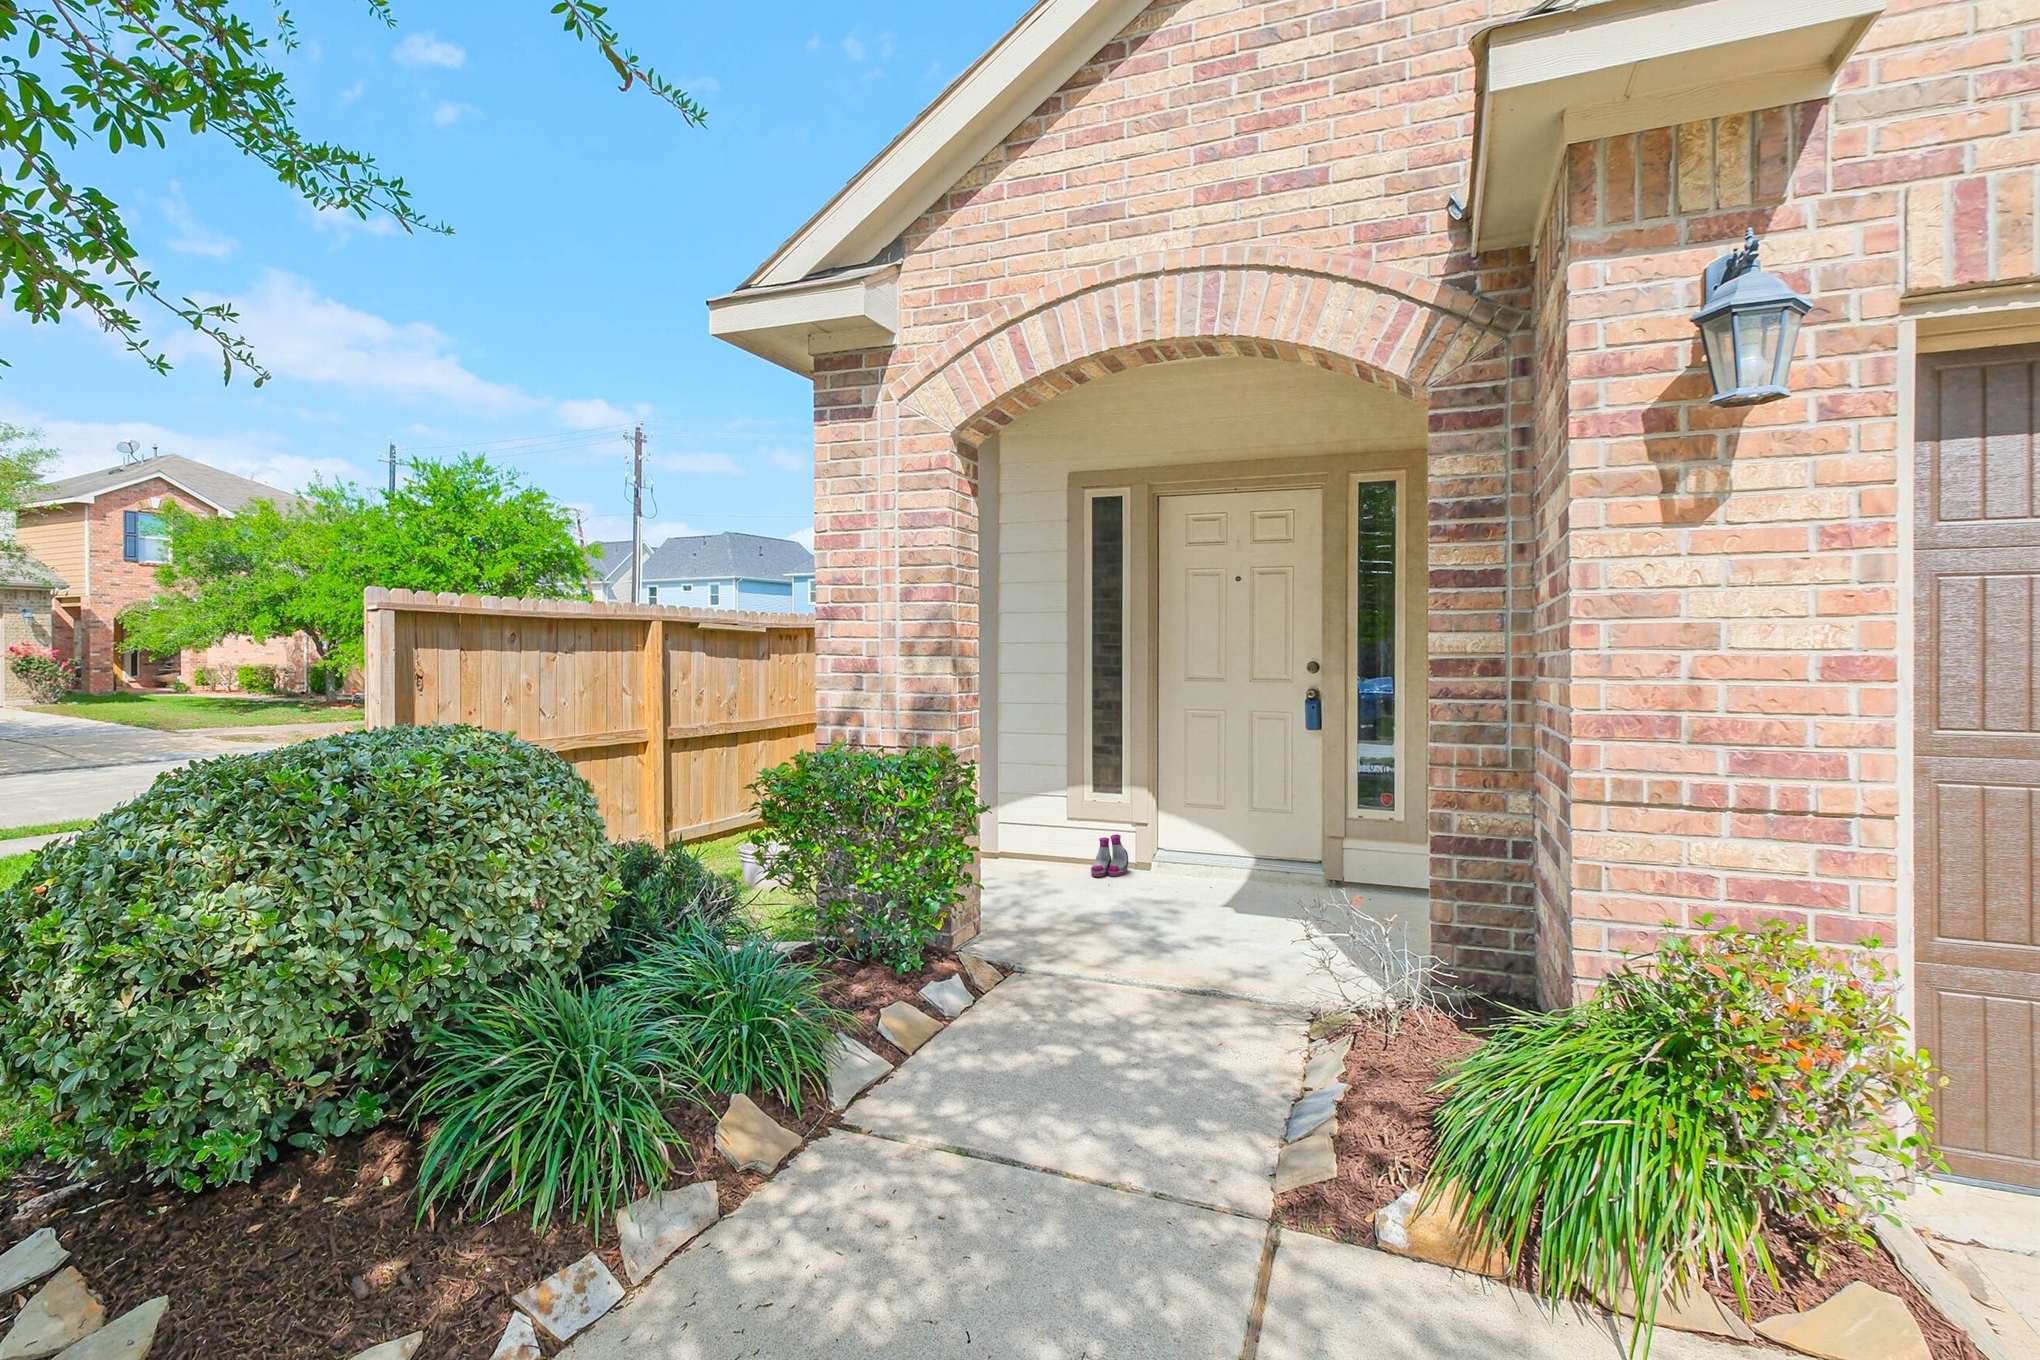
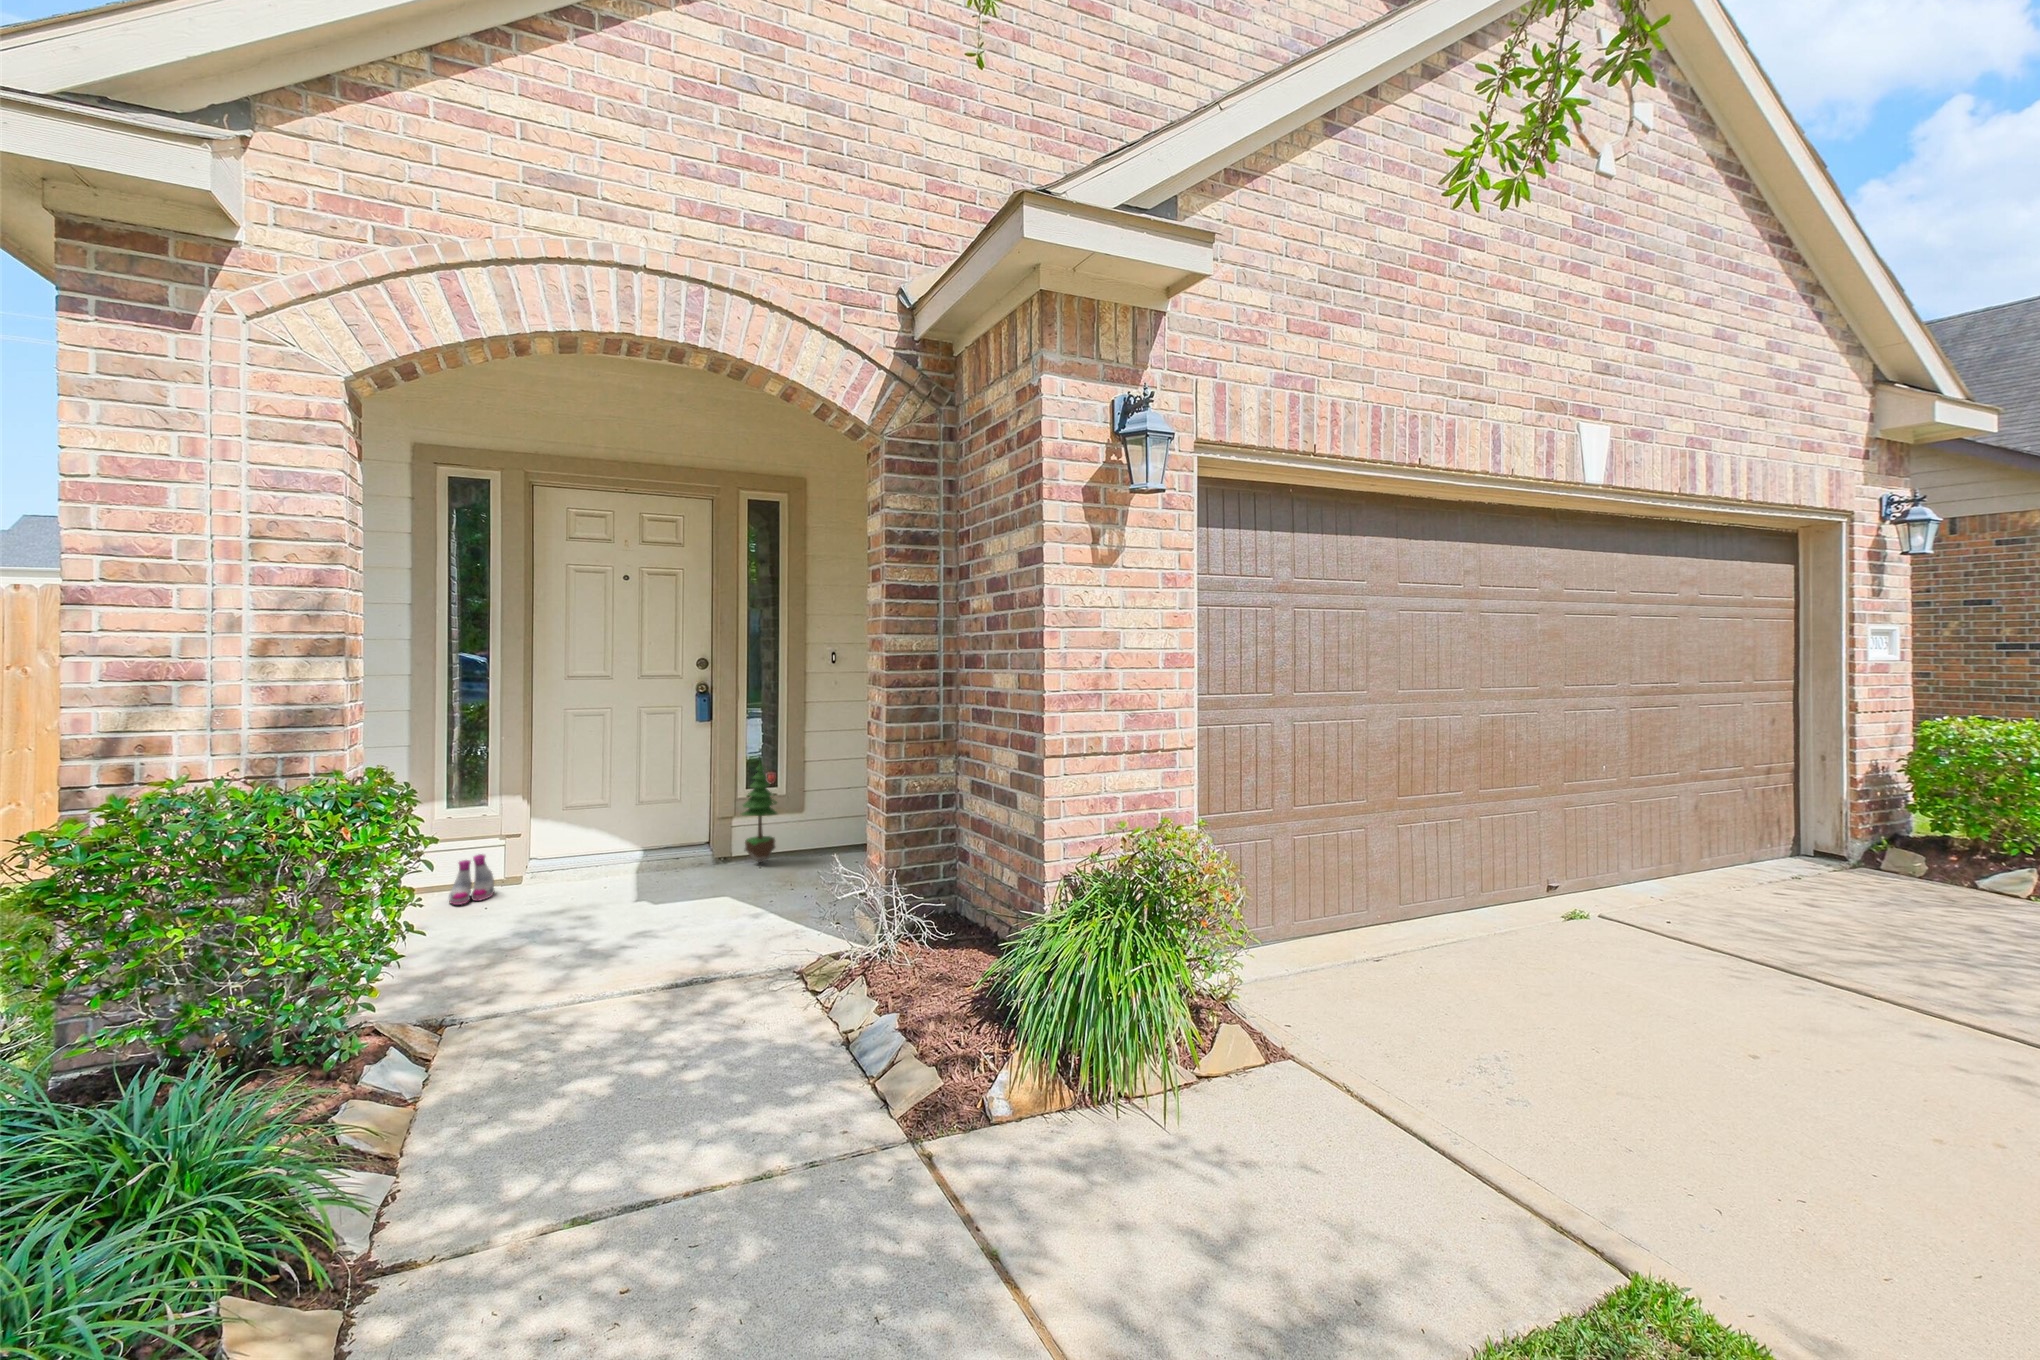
potted tree: none [1356,775,1400,891] -> present [742,763,777,863]

